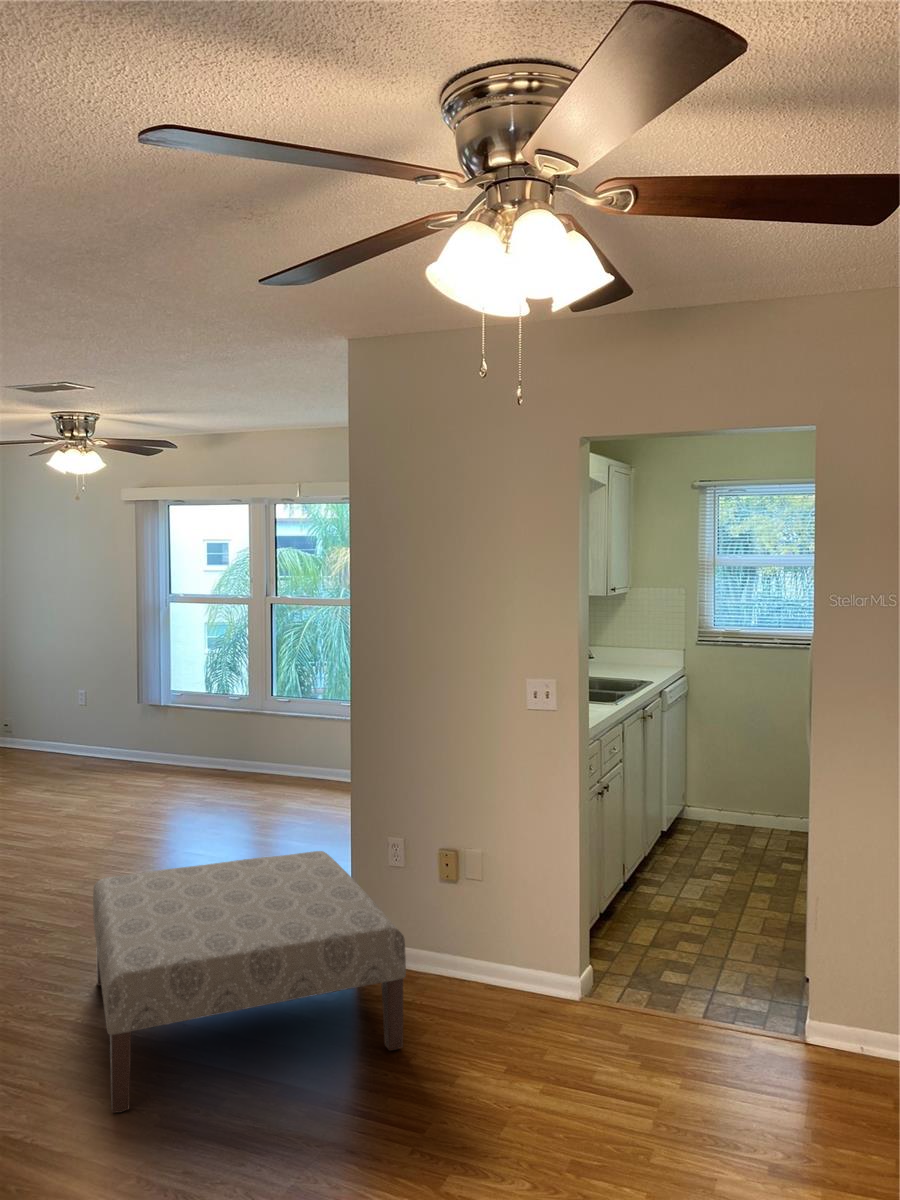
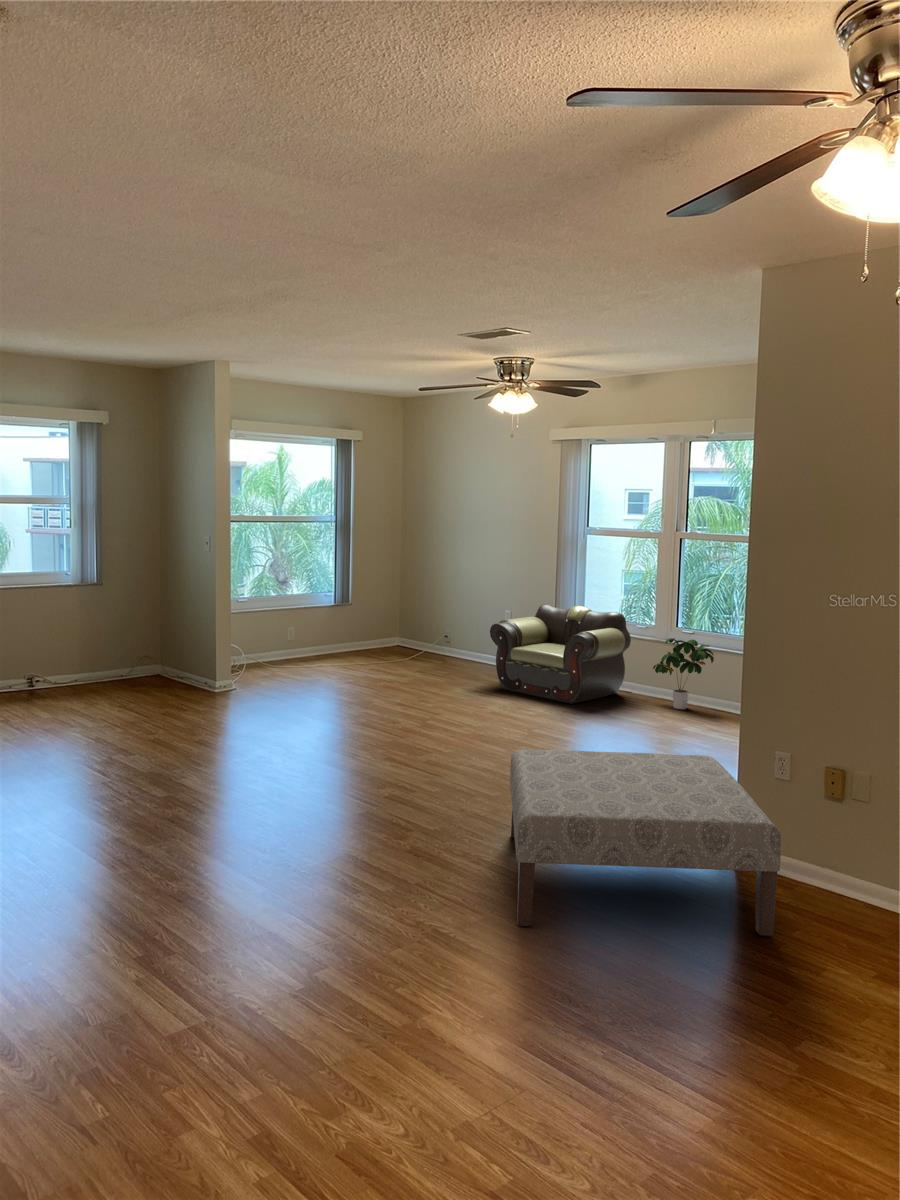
armchair: none [60,683,224,794] -> present [490,604,631,704]
potted plant: none [249,710,311,784] -> present [653,638,714,709]

